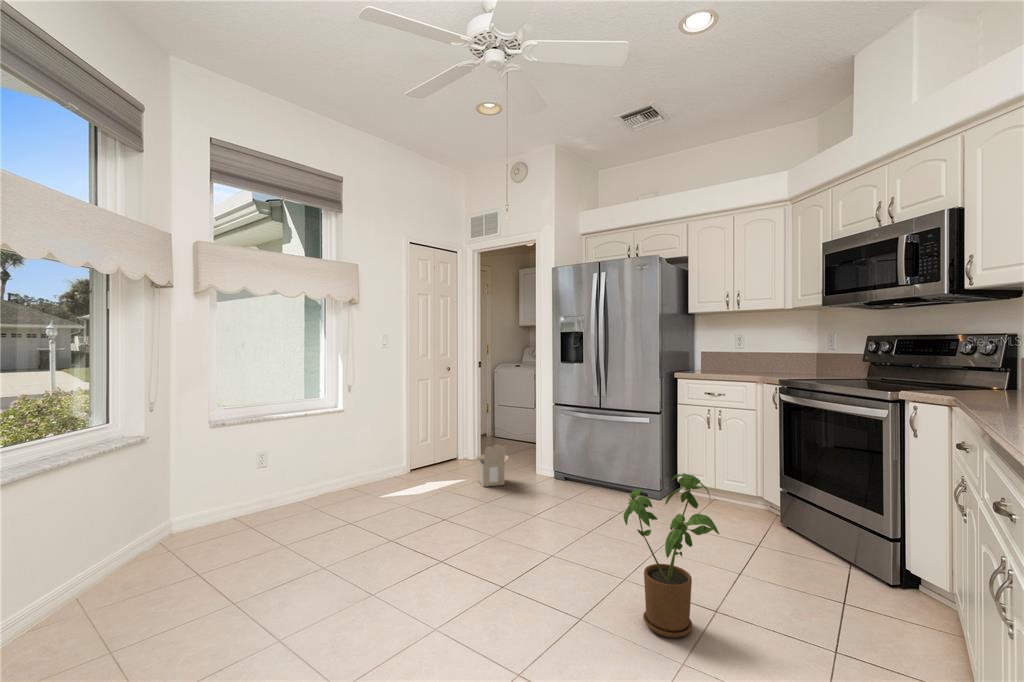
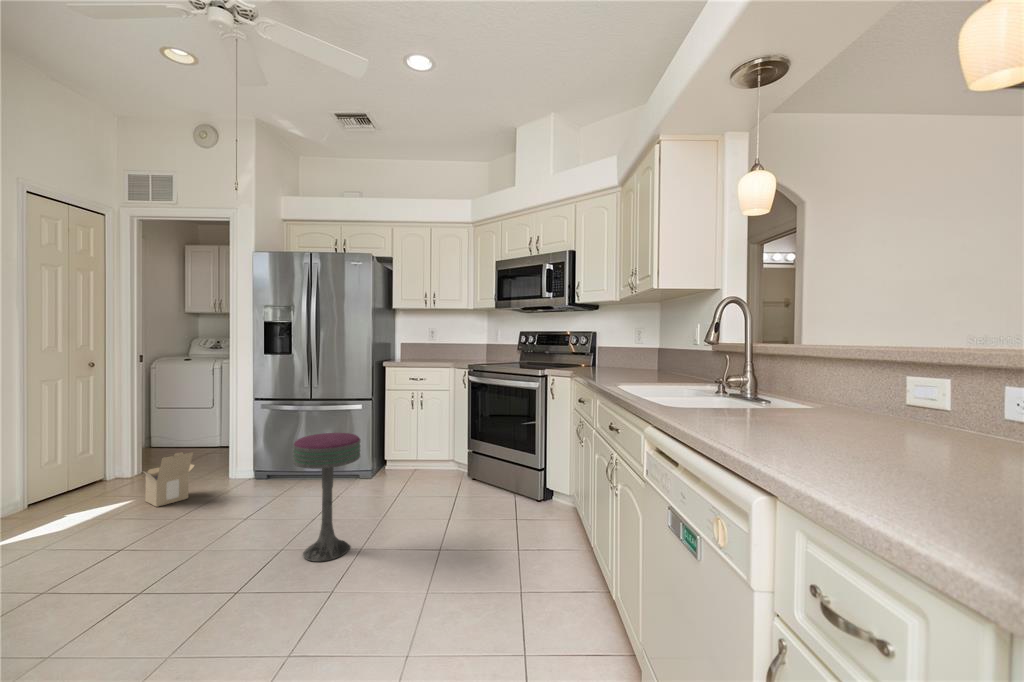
bar stool: none [565,443,629,574] -> present [293,433,361,562]
house plant: present [624,473,719,638] -> none [367,447,453,592]

